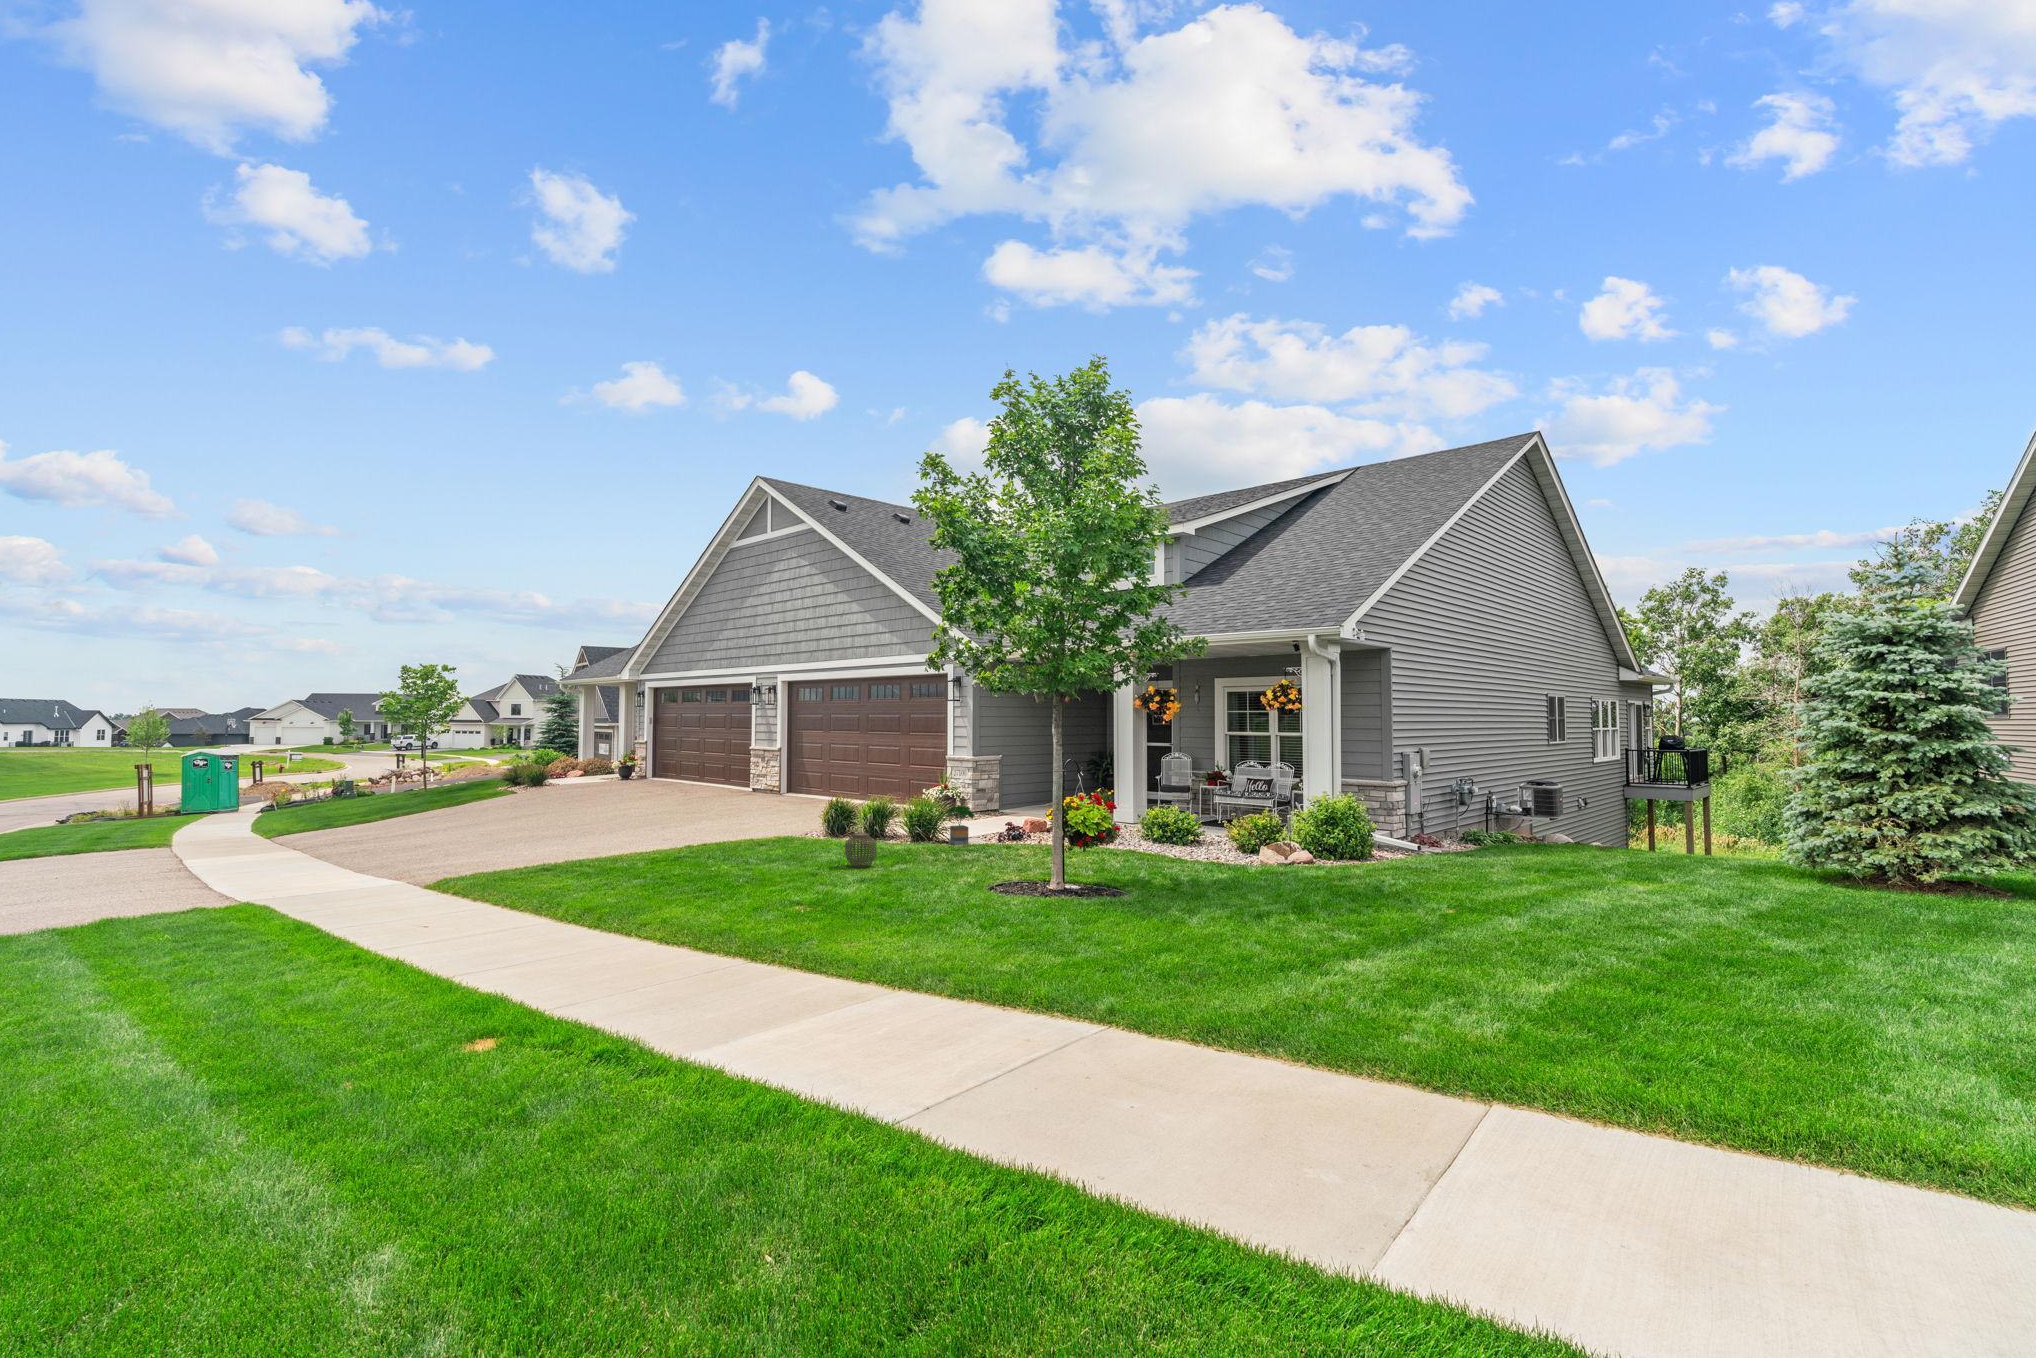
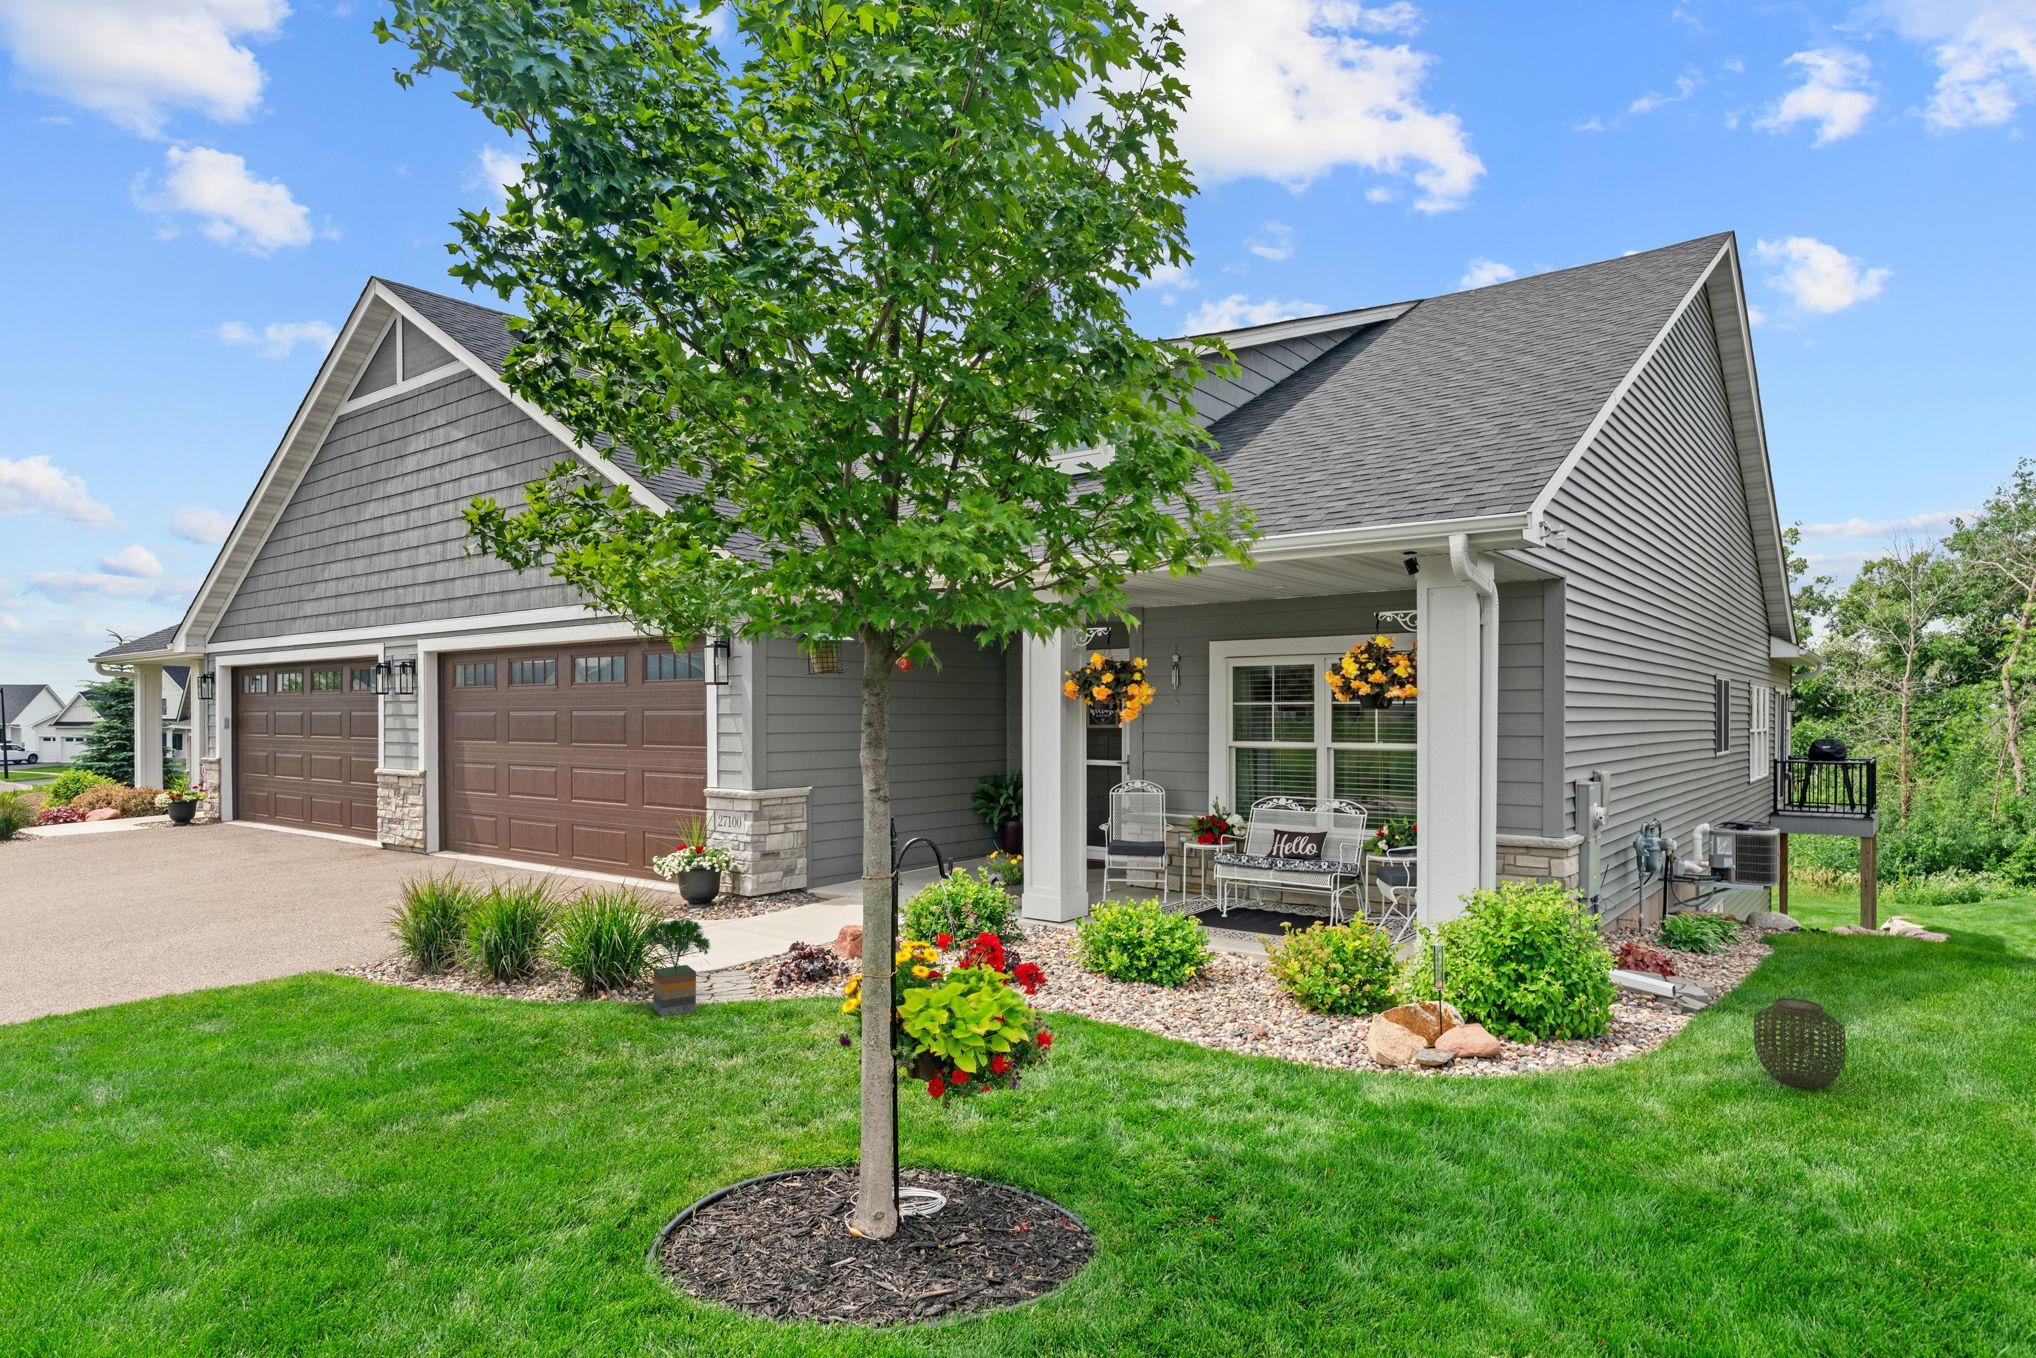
woven basket: present [845,833,877,868] -> present [1754,998,1846,1089]

